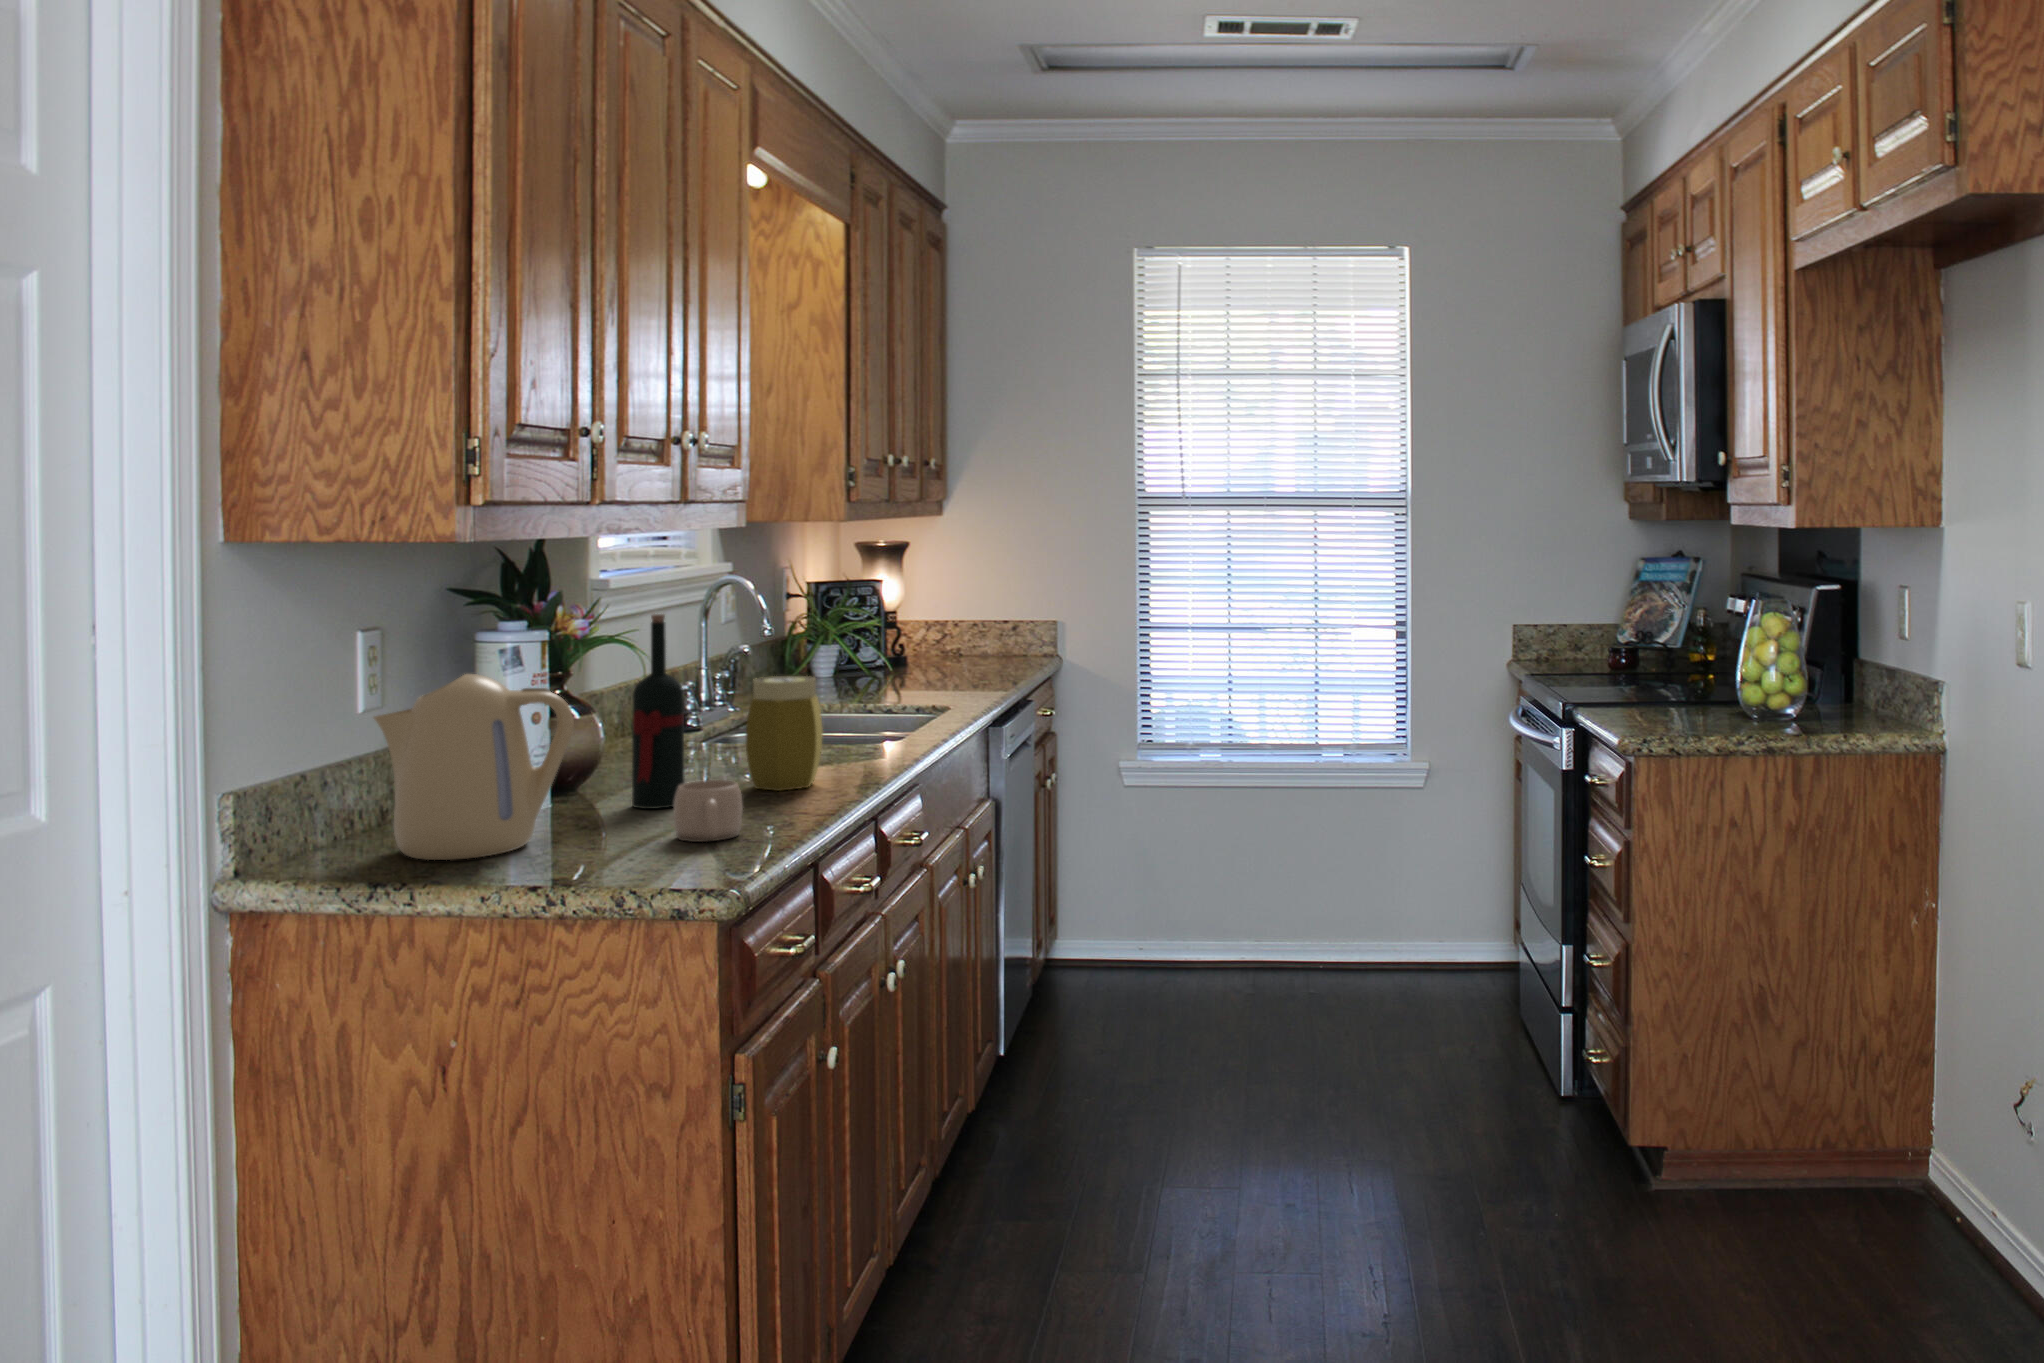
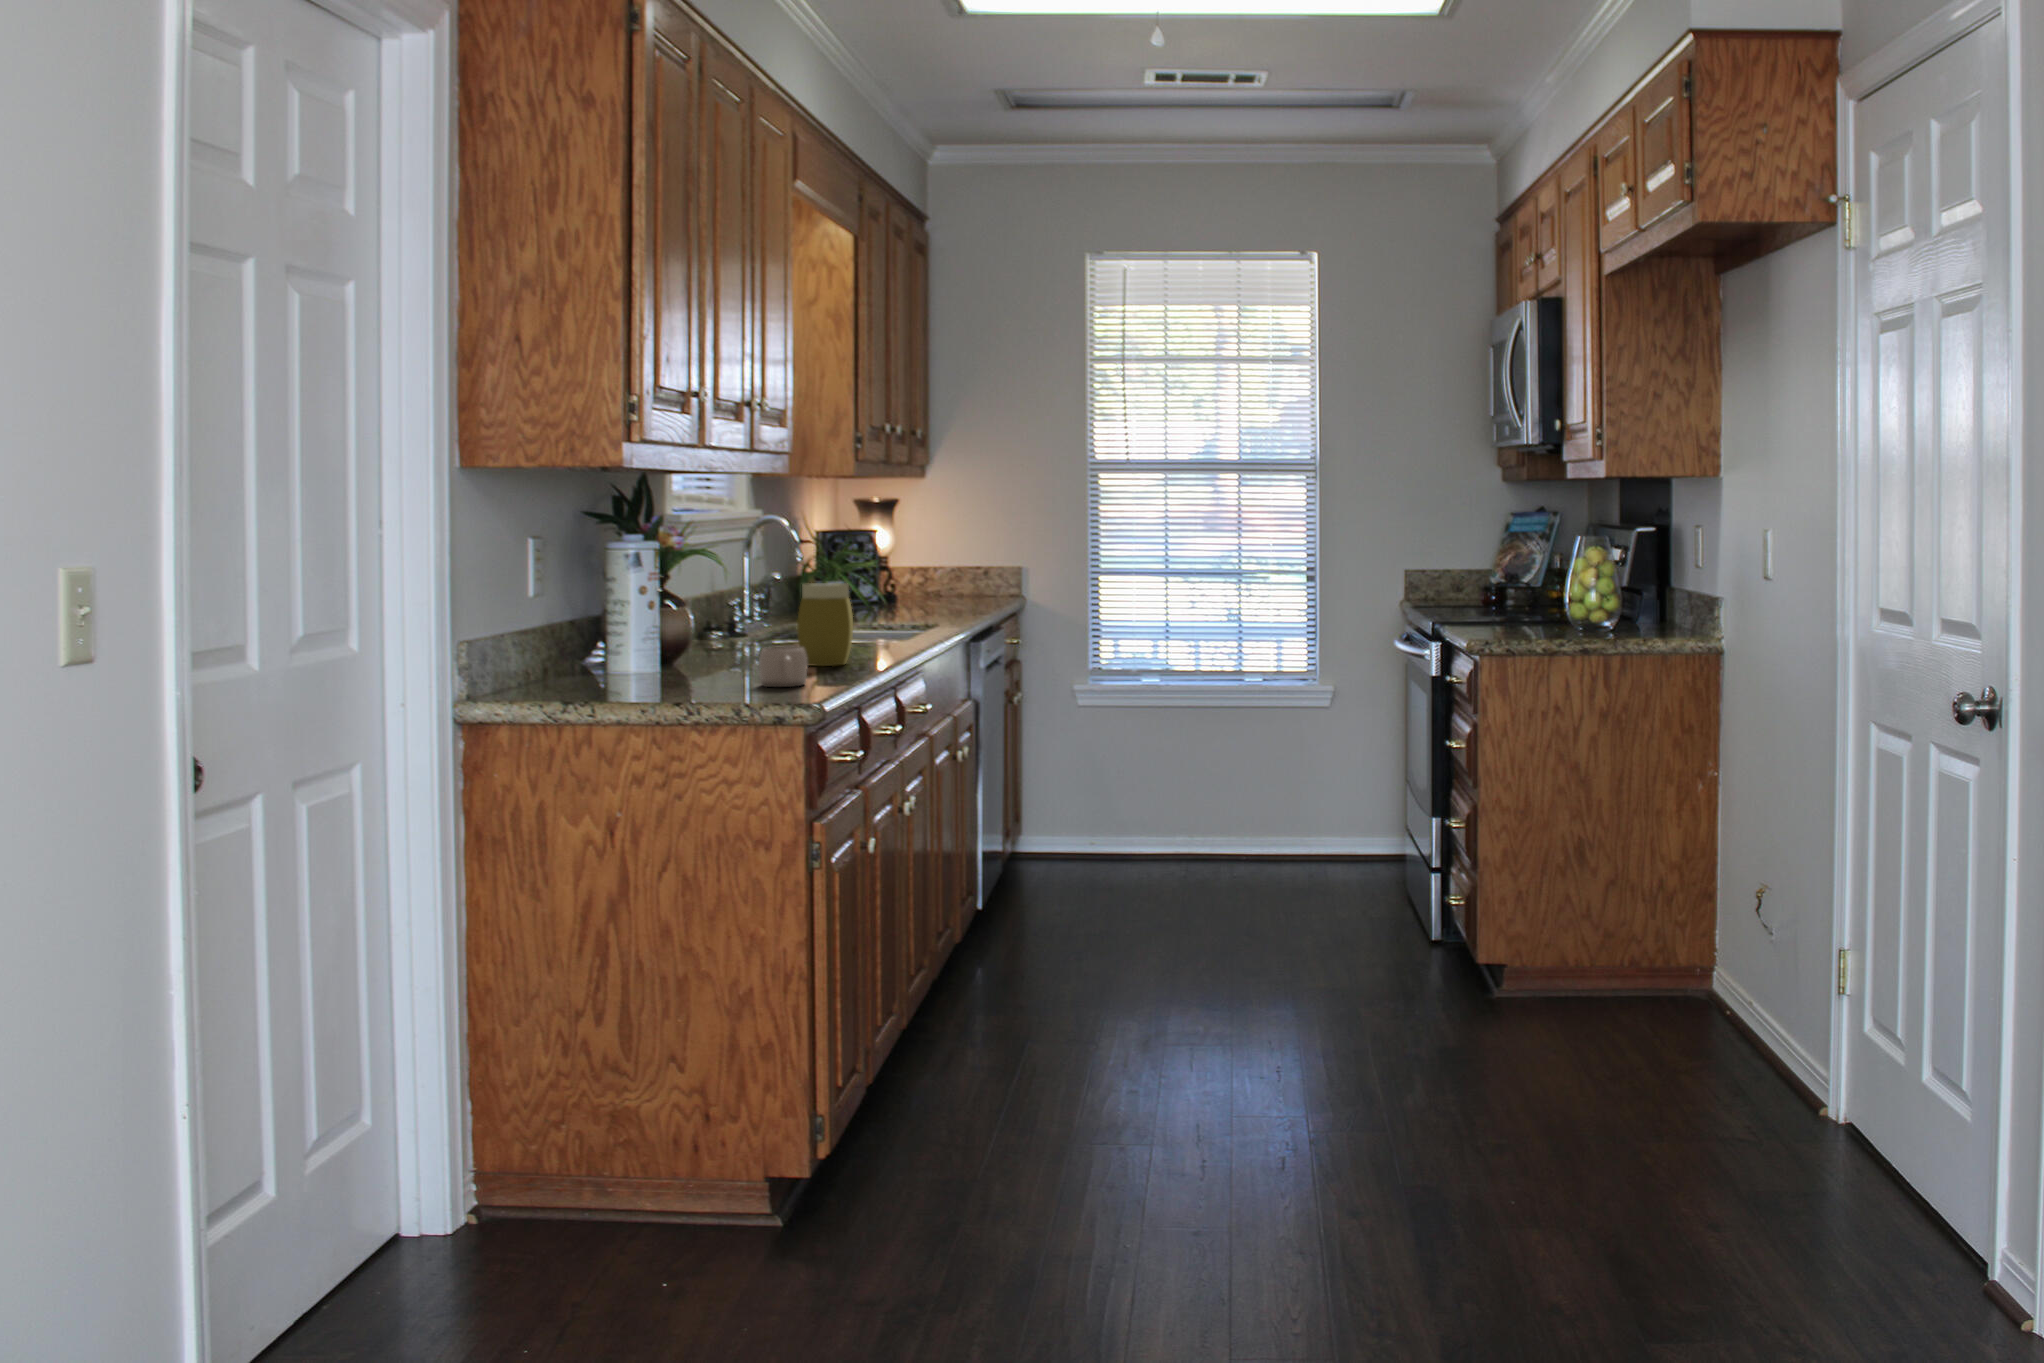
wine bottle: present [632,614,685,809] -> none [718,532,756,674]
kettle: present [374,674,574,860] -> none [550,566,688,694]

